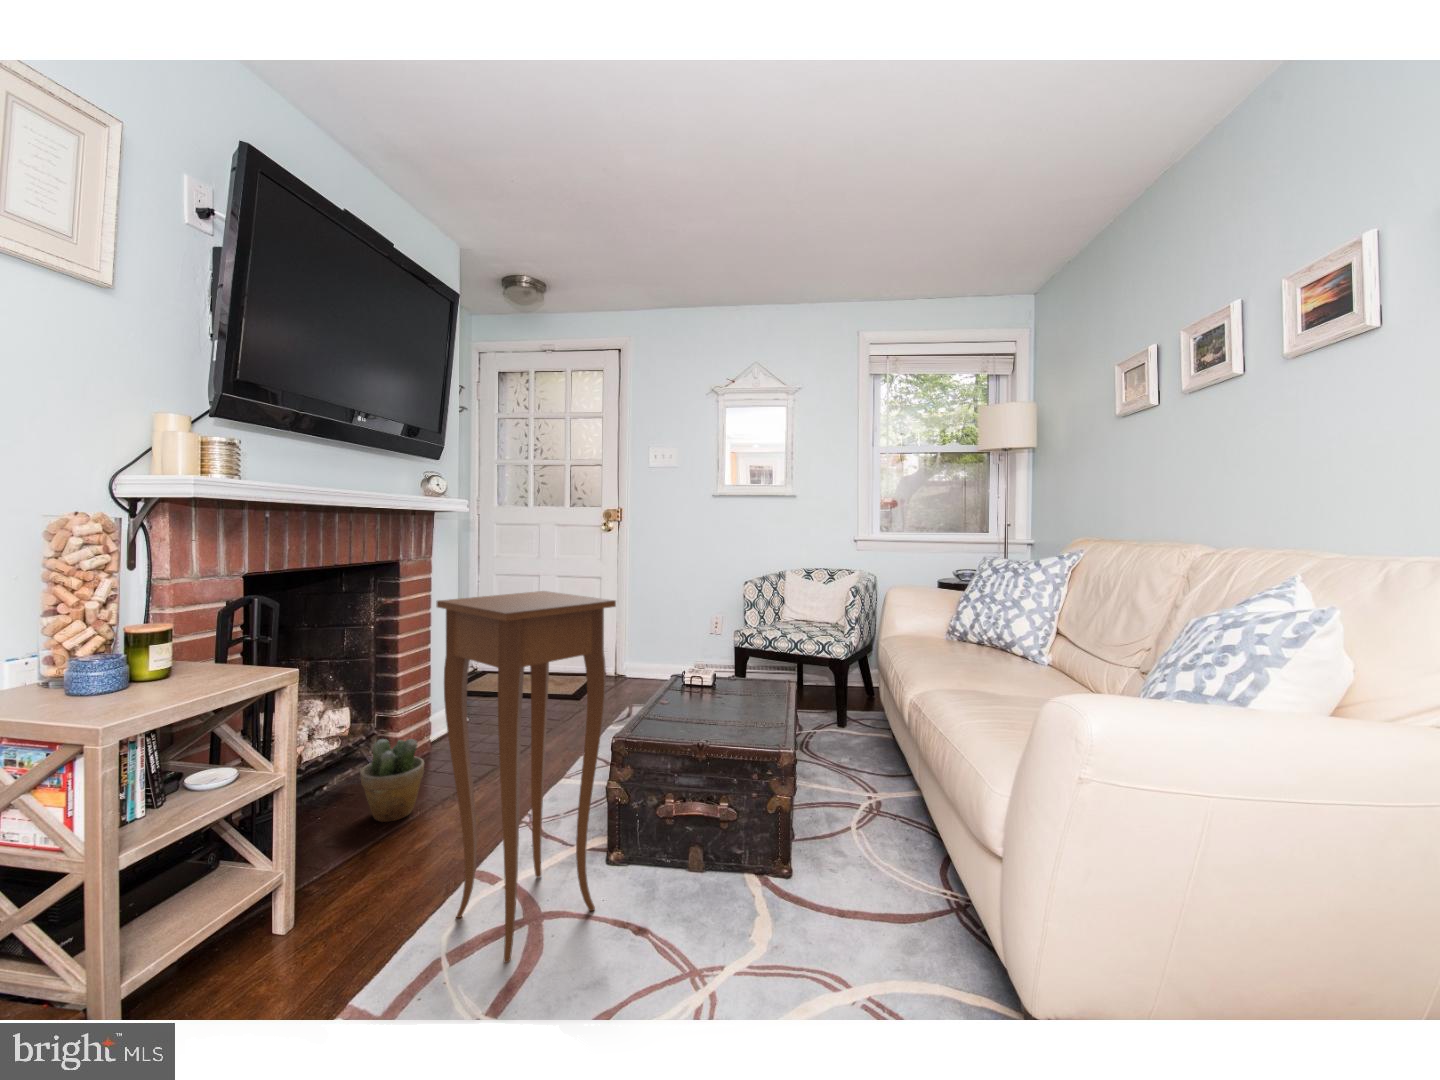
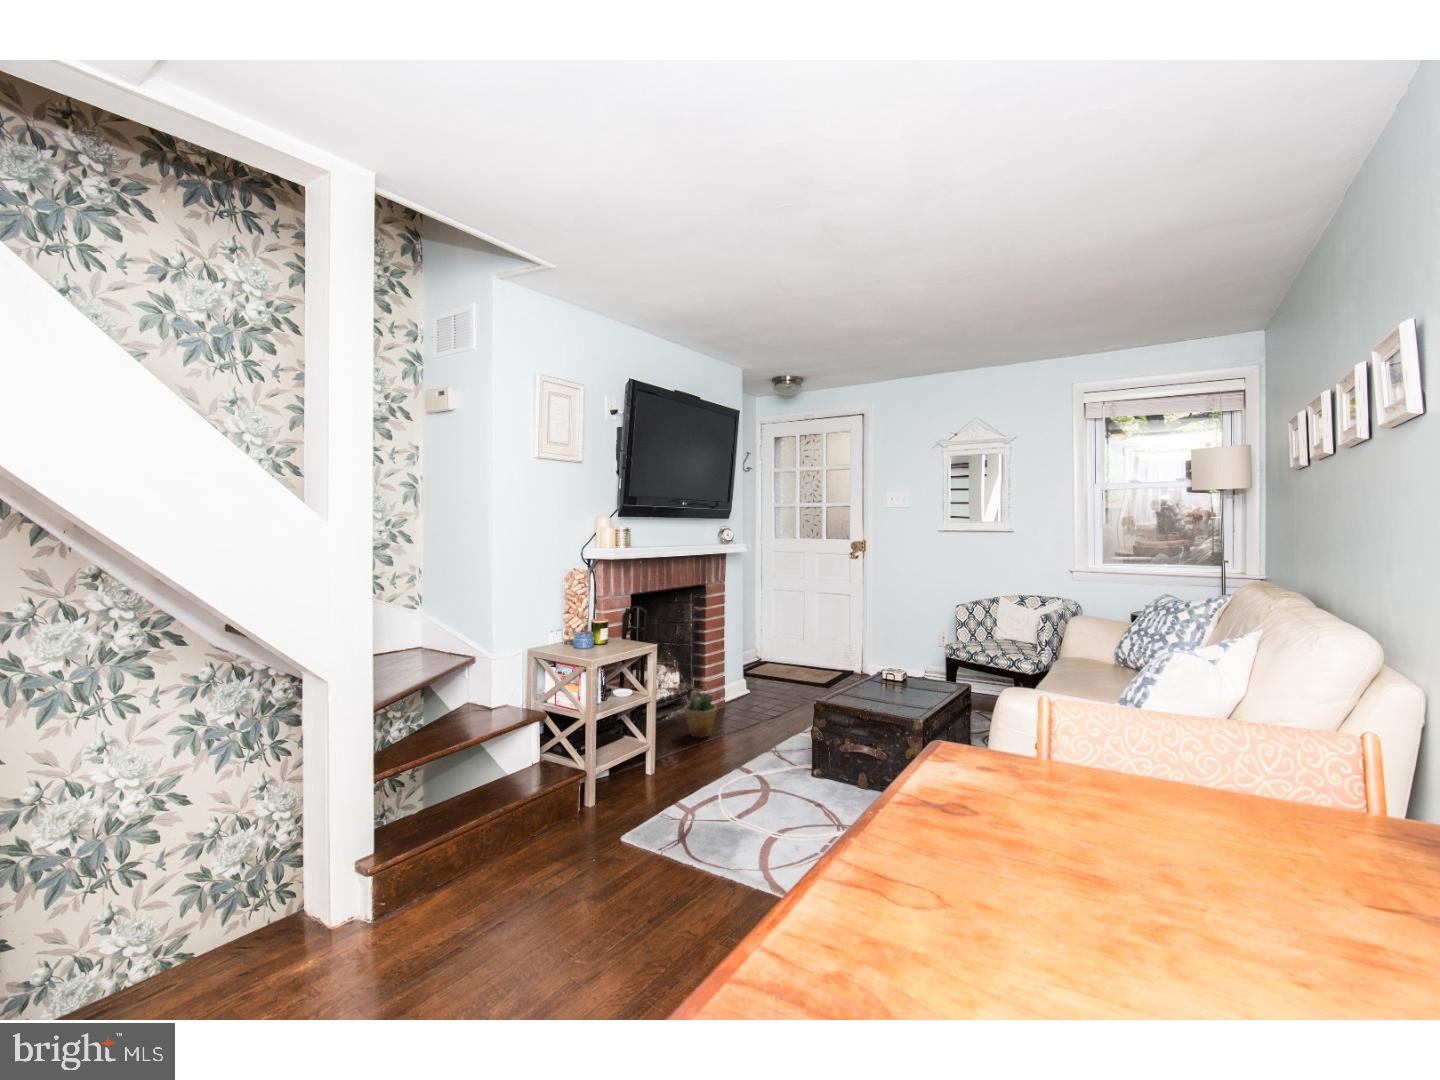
side table: present [436,591,616,963] -> none [719,613,807,800]

